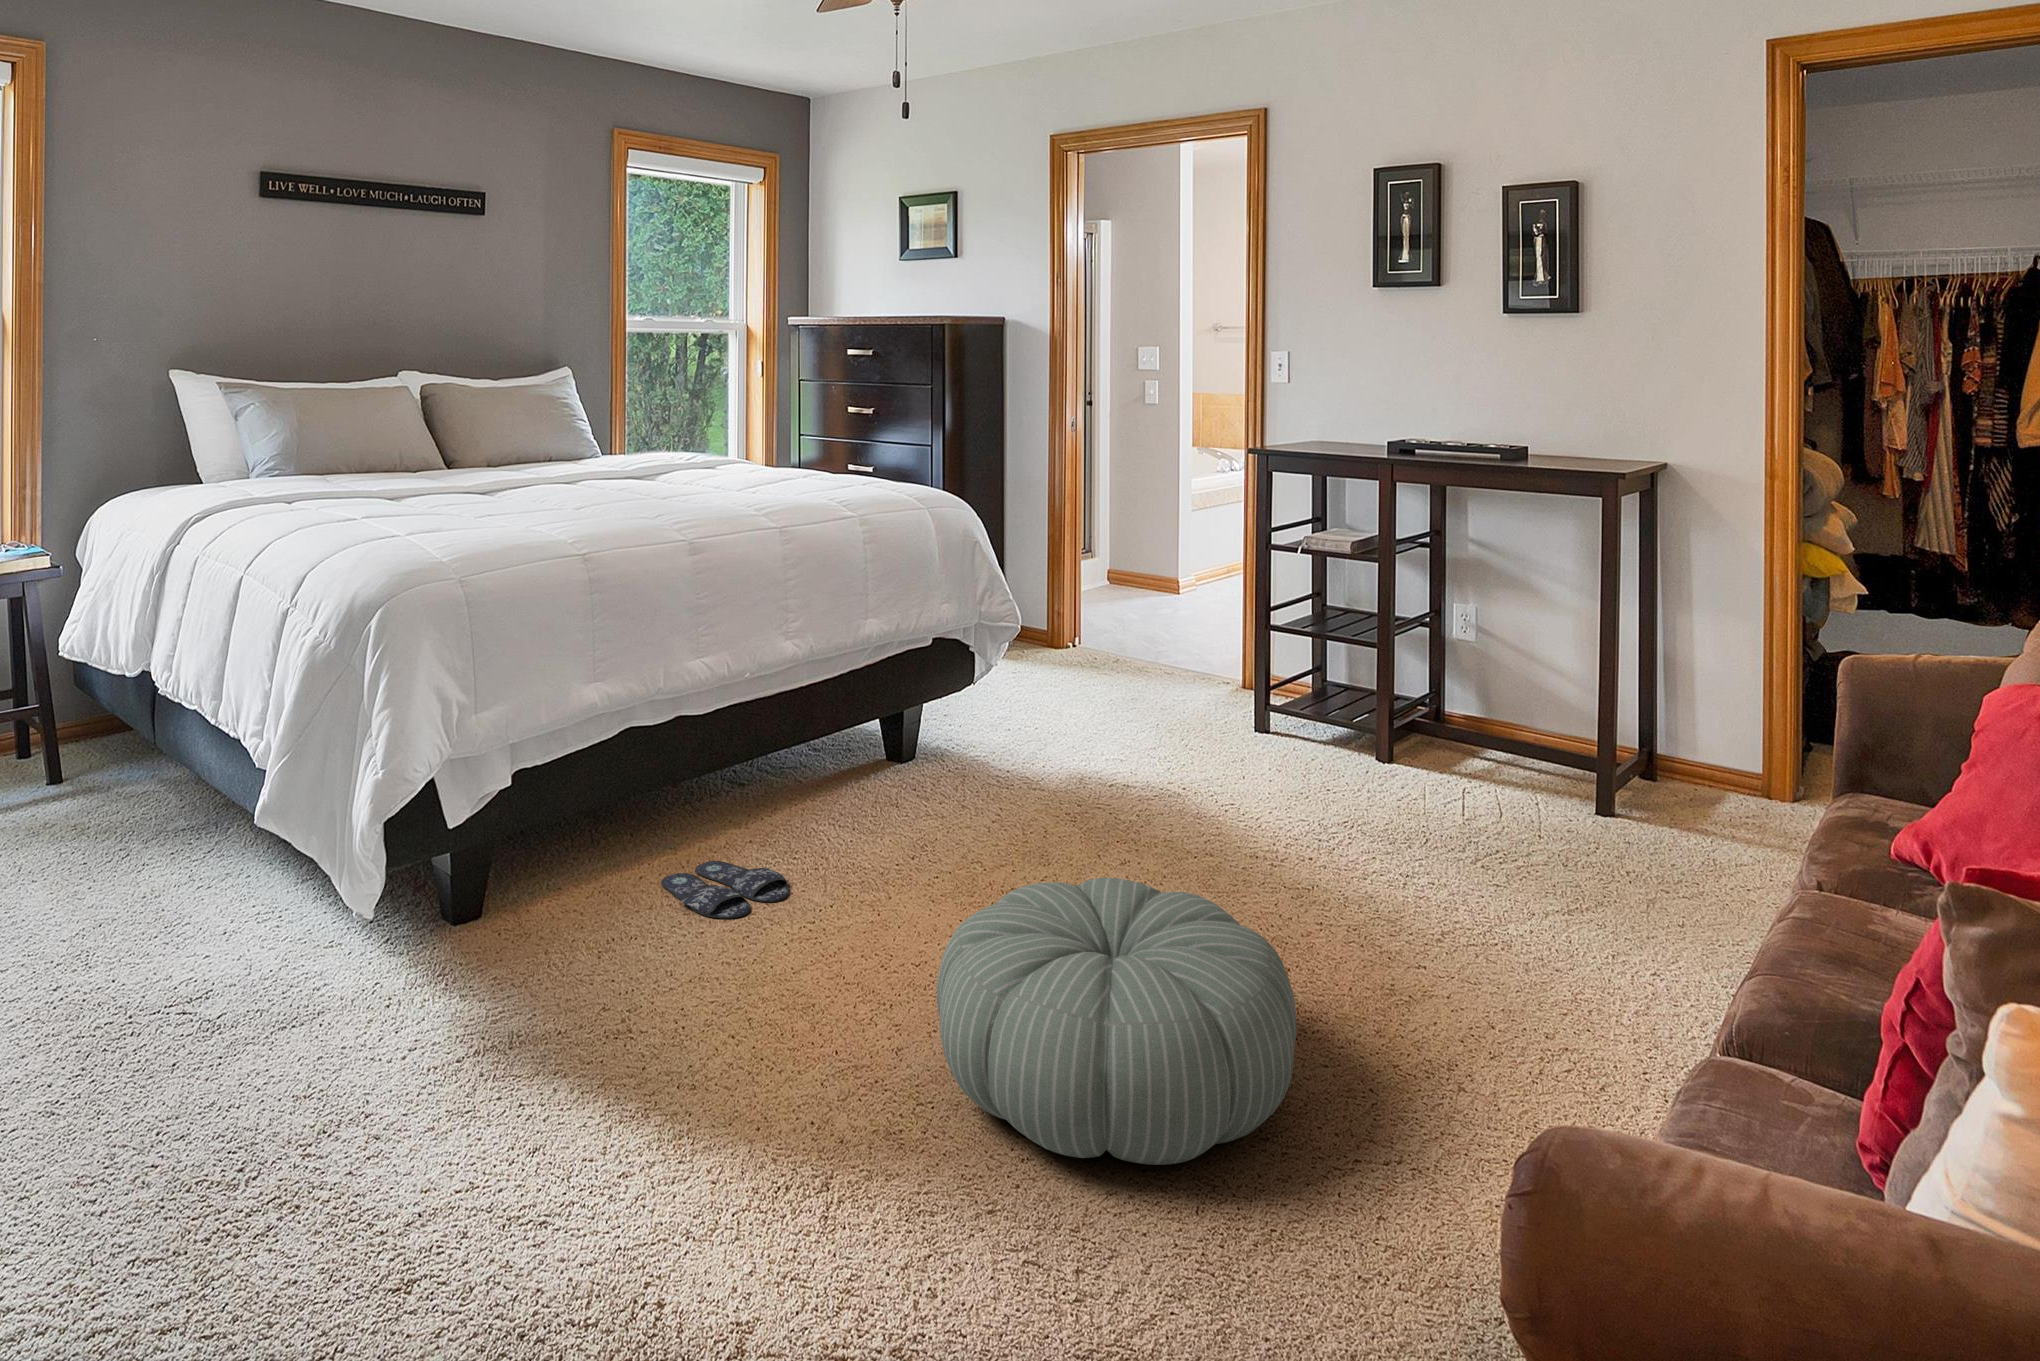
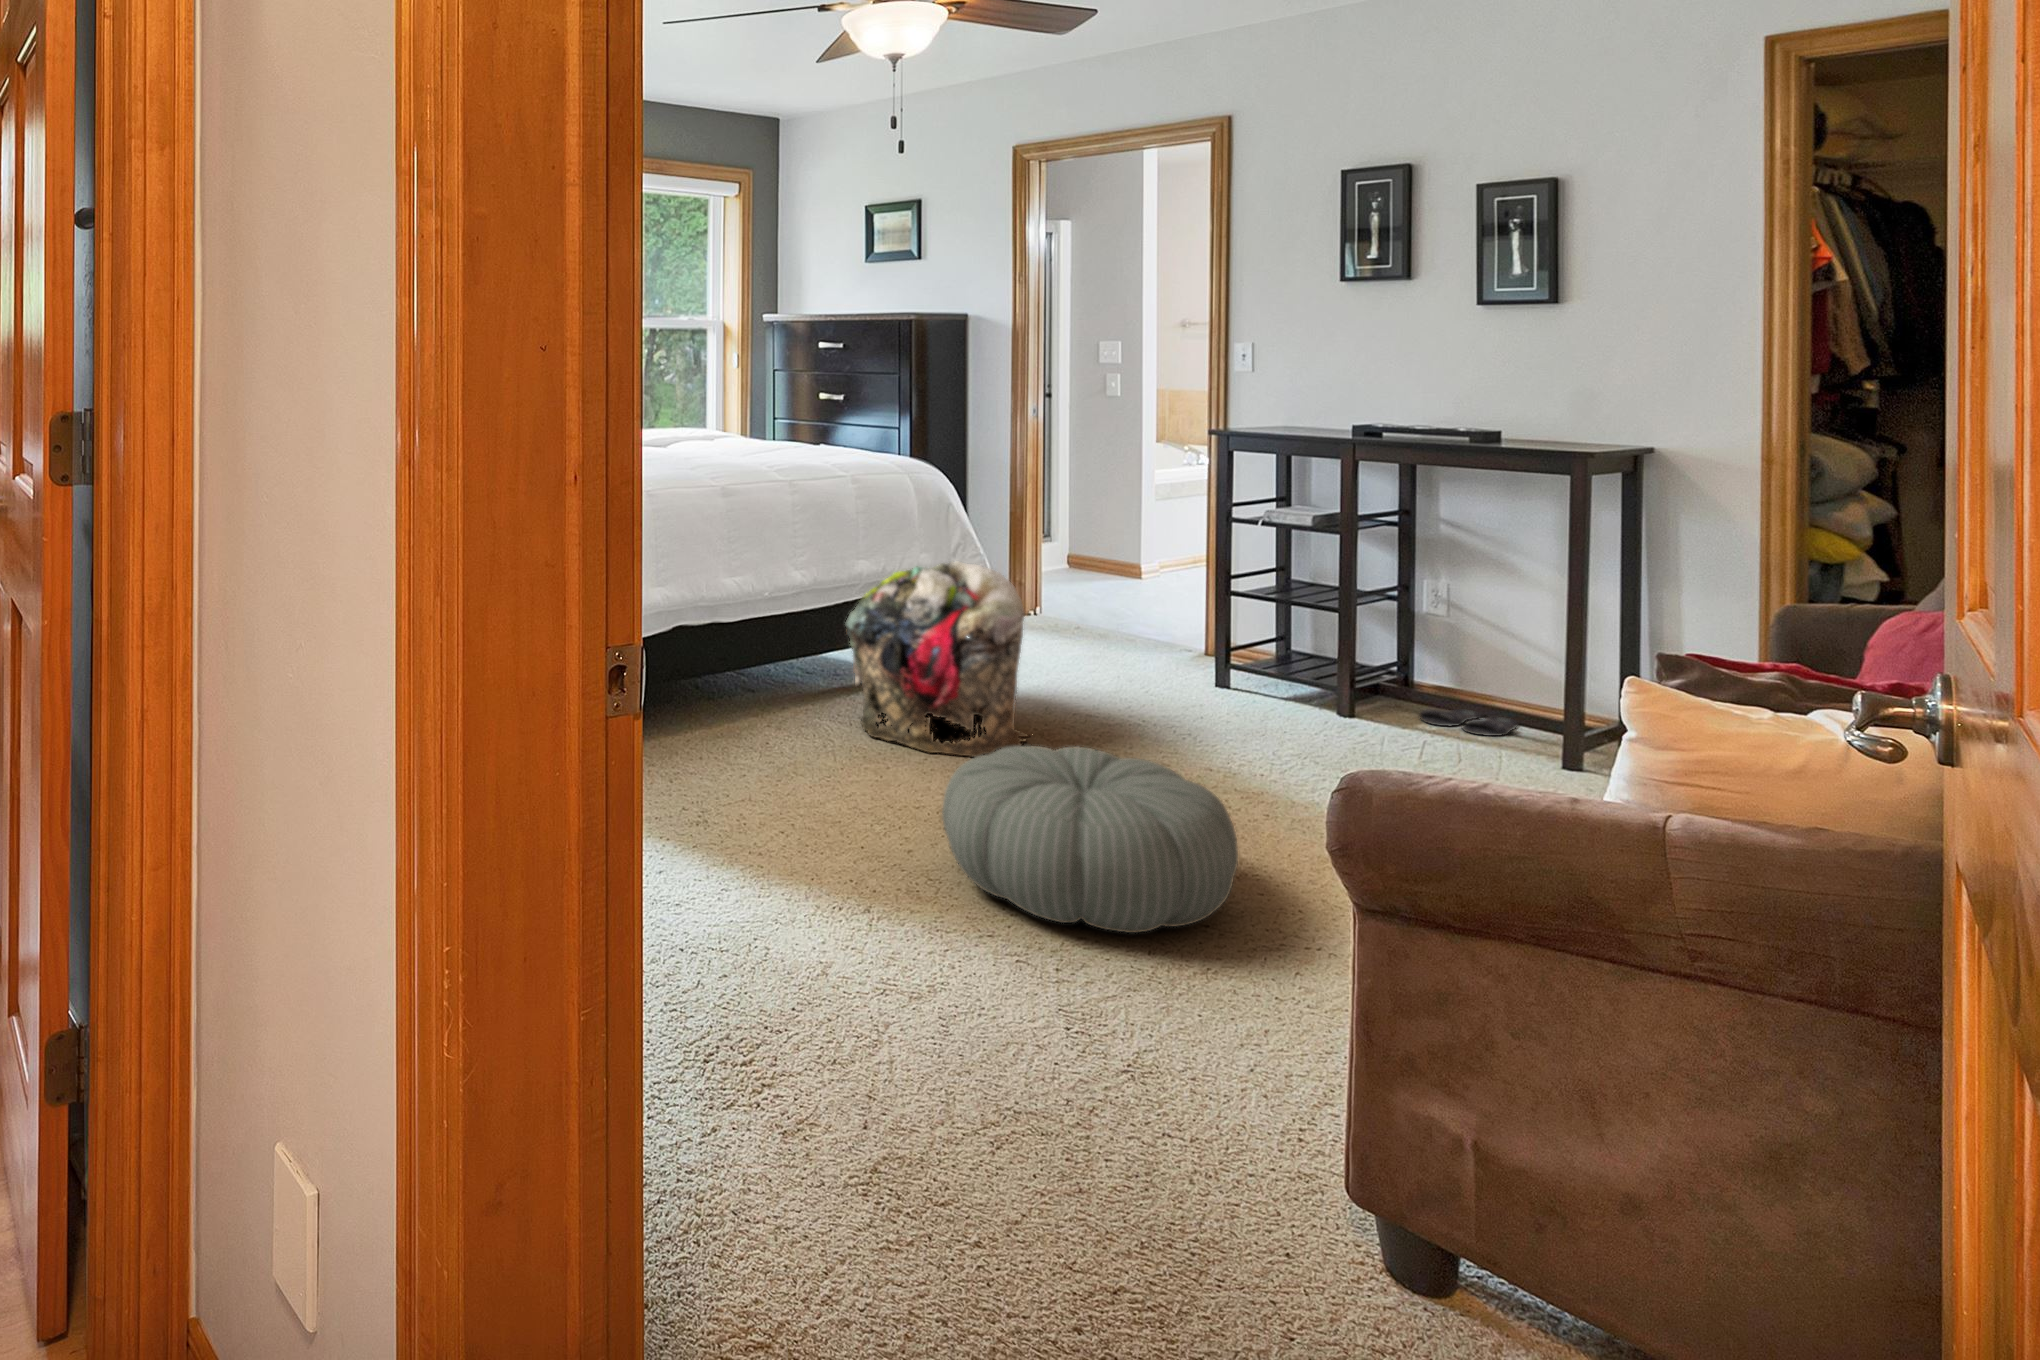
laundry basket: none [844,616,1060,864] -> present [845,561,1031,757]
slippers: present [661,861,789,918] -> present [1420,709,1519,736]

